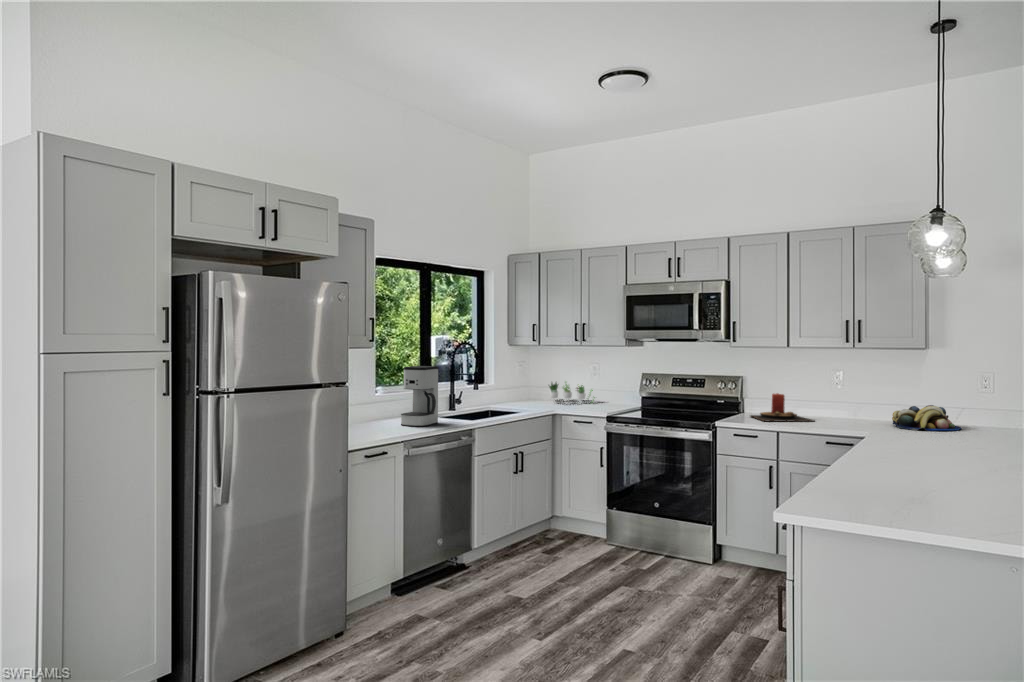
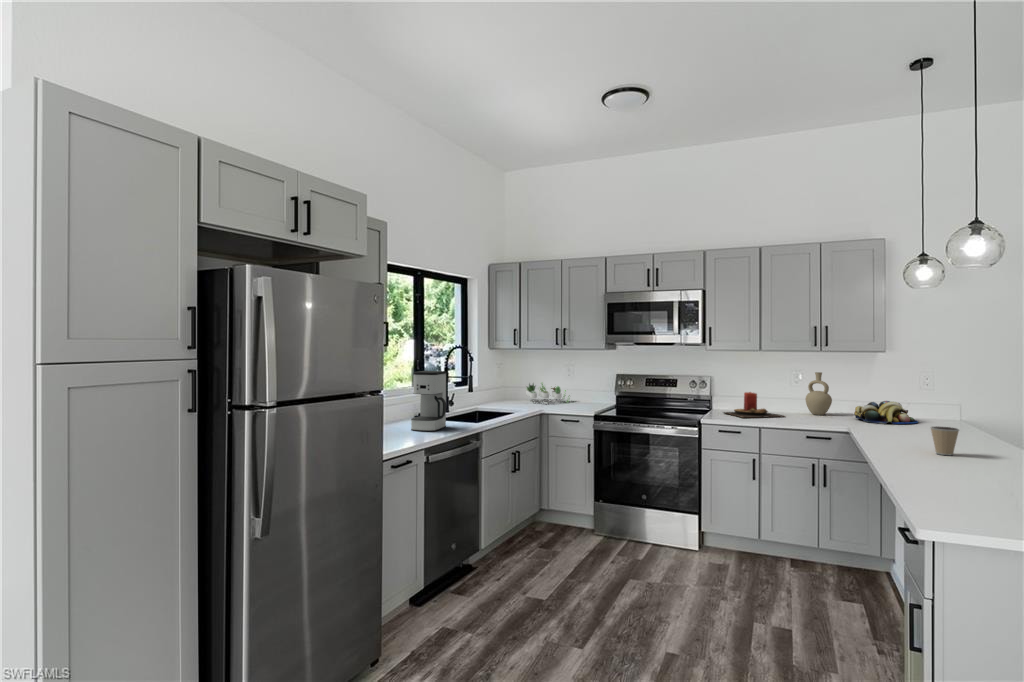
vase: none [844,372,873,420] -> present [805,372,832,415]
coffee cup: none [909,429,938,459] -> present [931,426,959,455]

